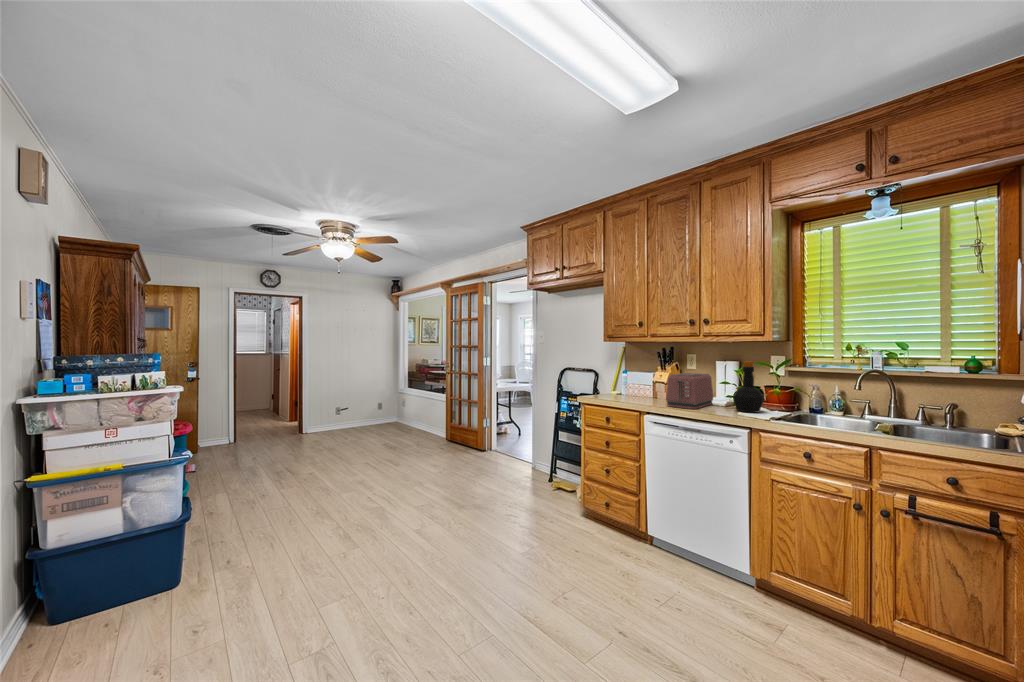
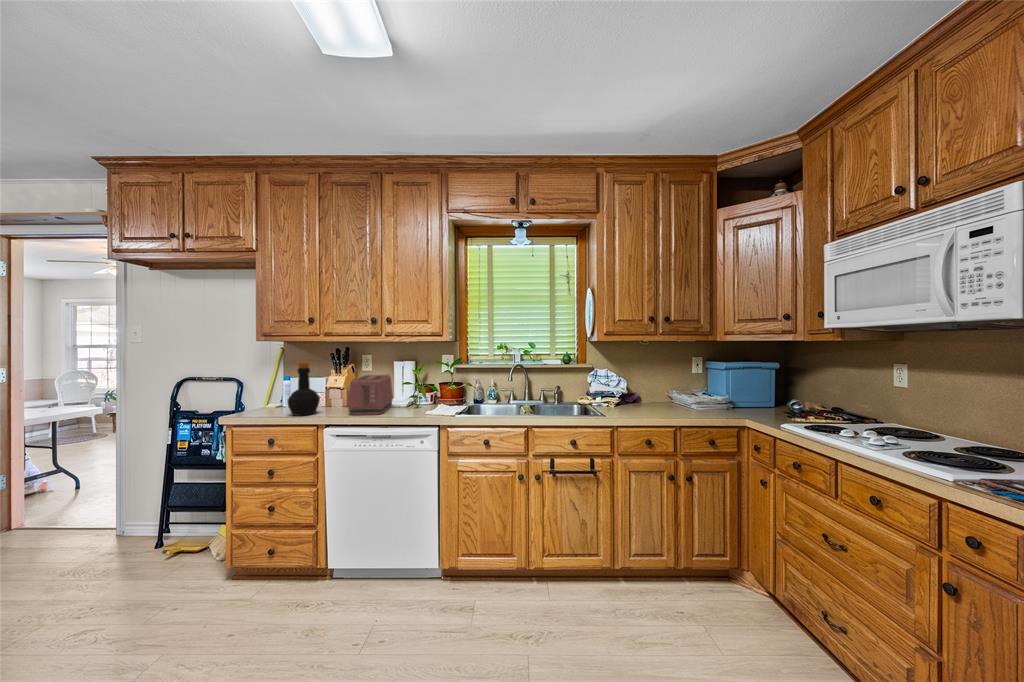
bottle: present [733,361,764,412] -> present [288,363,320,416]

